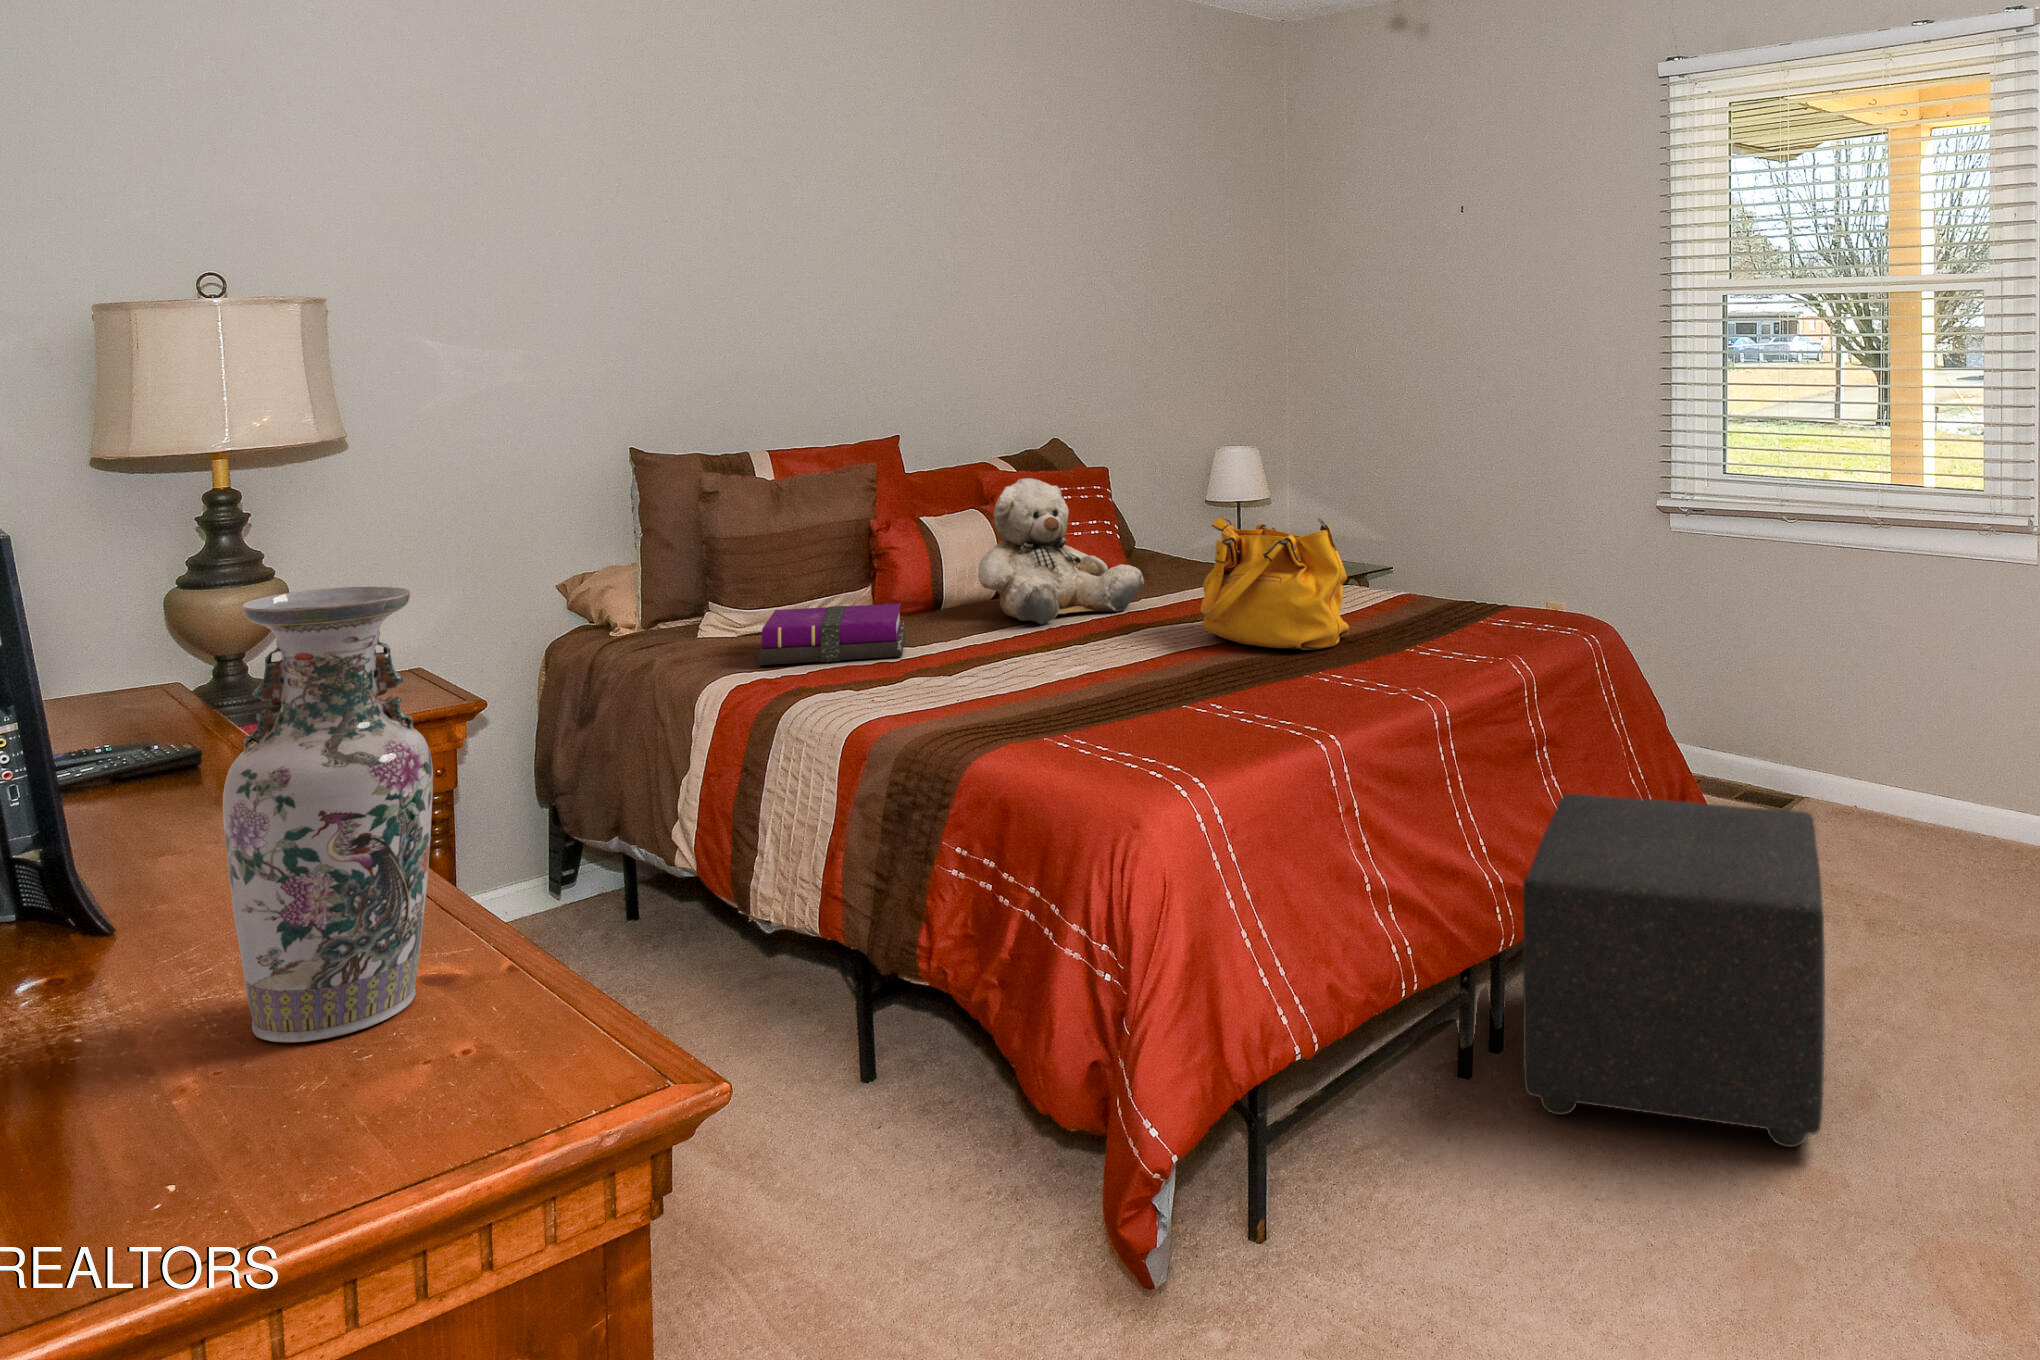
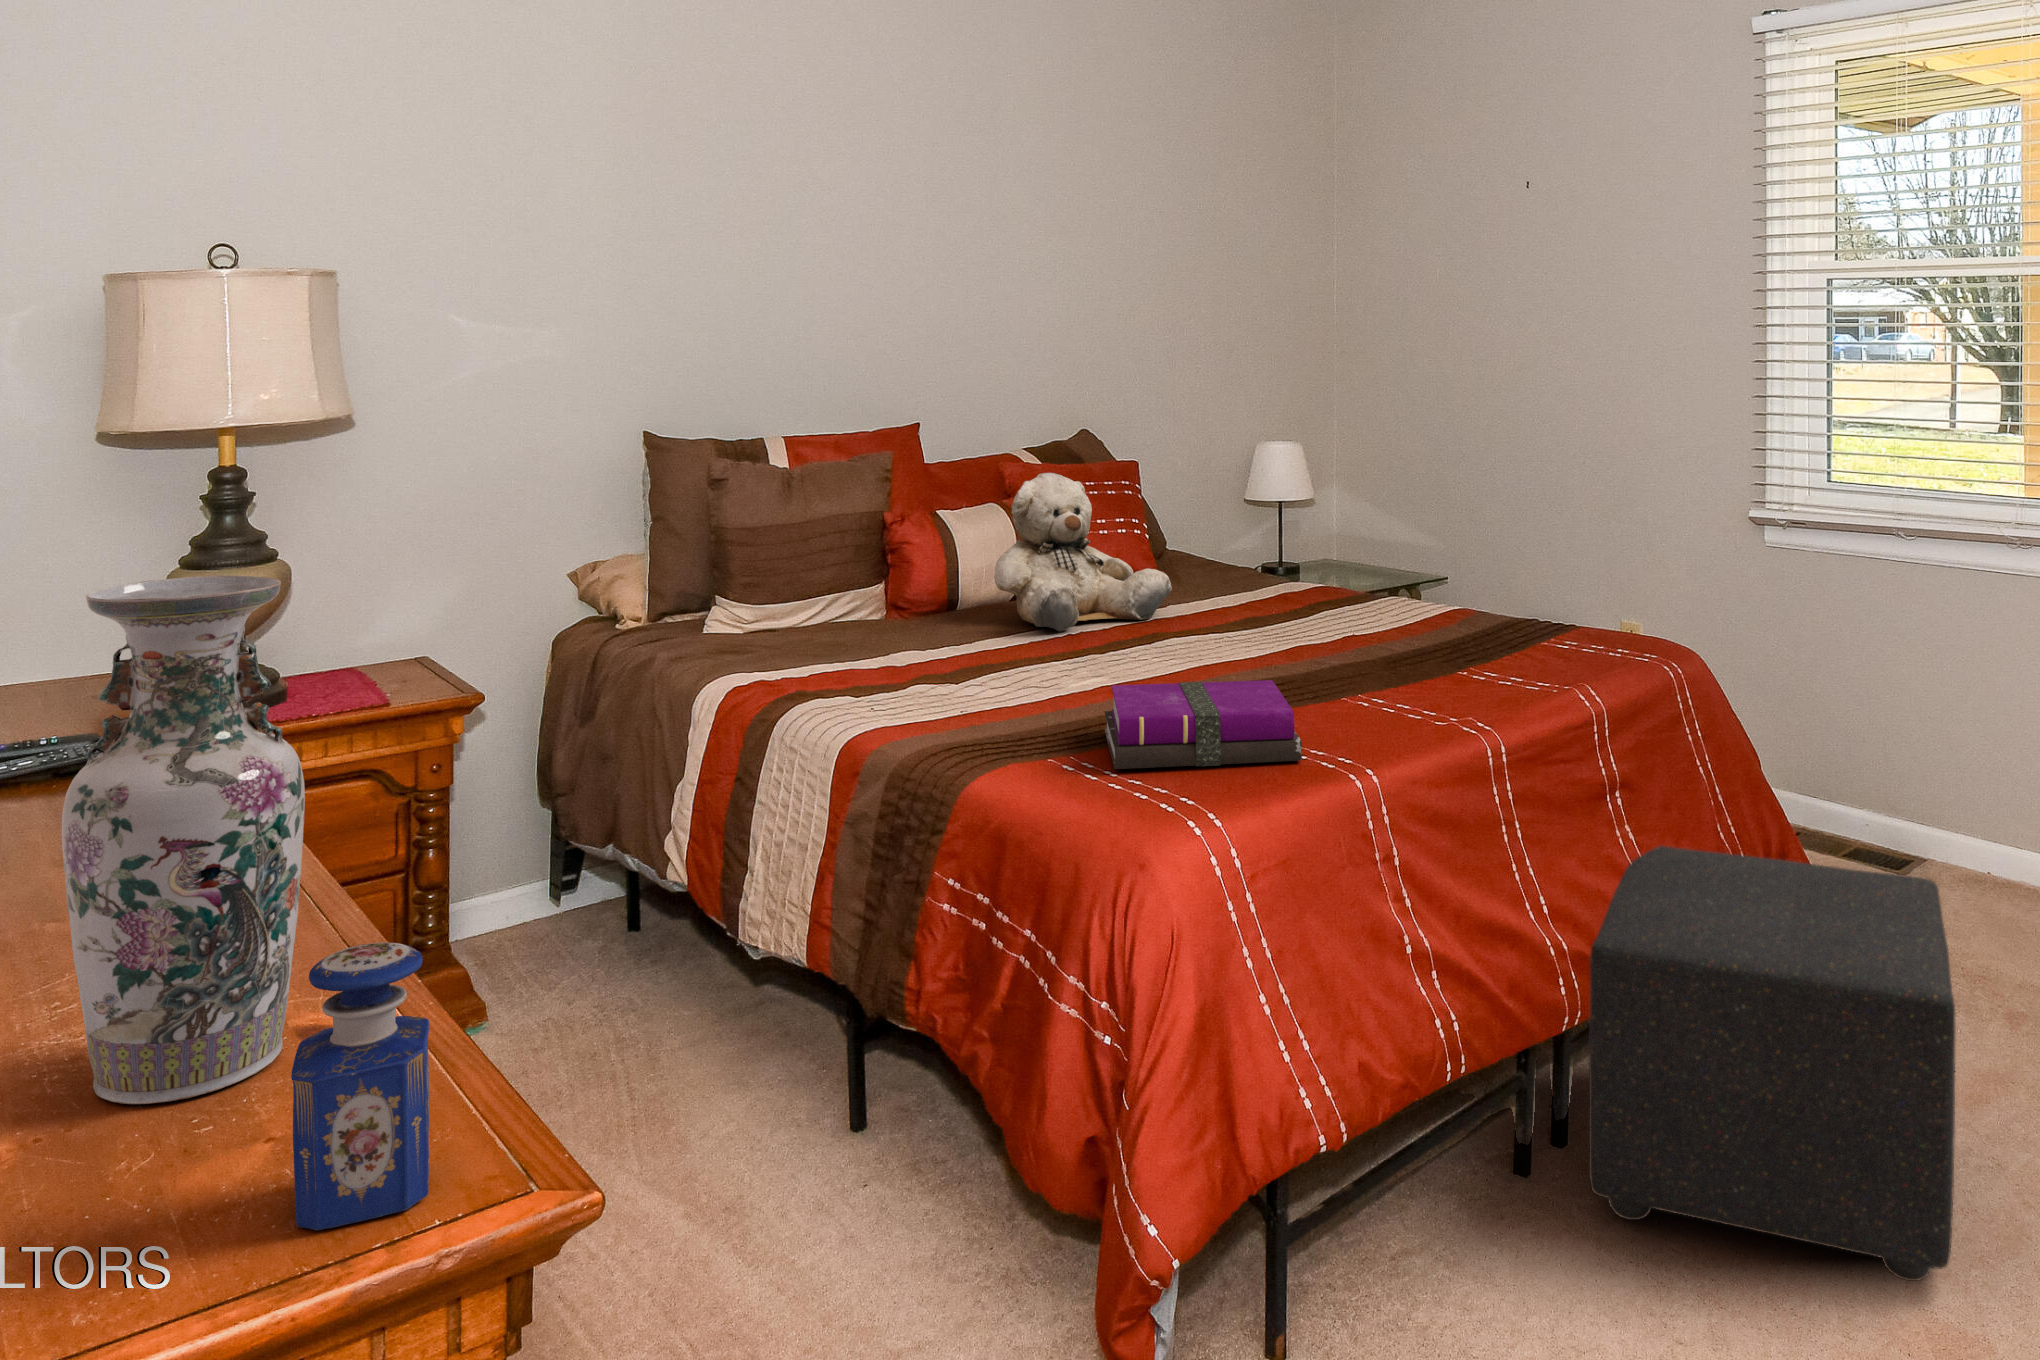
handbag: present [1200,517,1349,650] -> none [1229,518,1395,670]
notebook: present [758,604,905,665] -> present [1105,680,1302,769]
perfume bottle: none [467,887,583,1122] -> present [291,942,430,1230]

